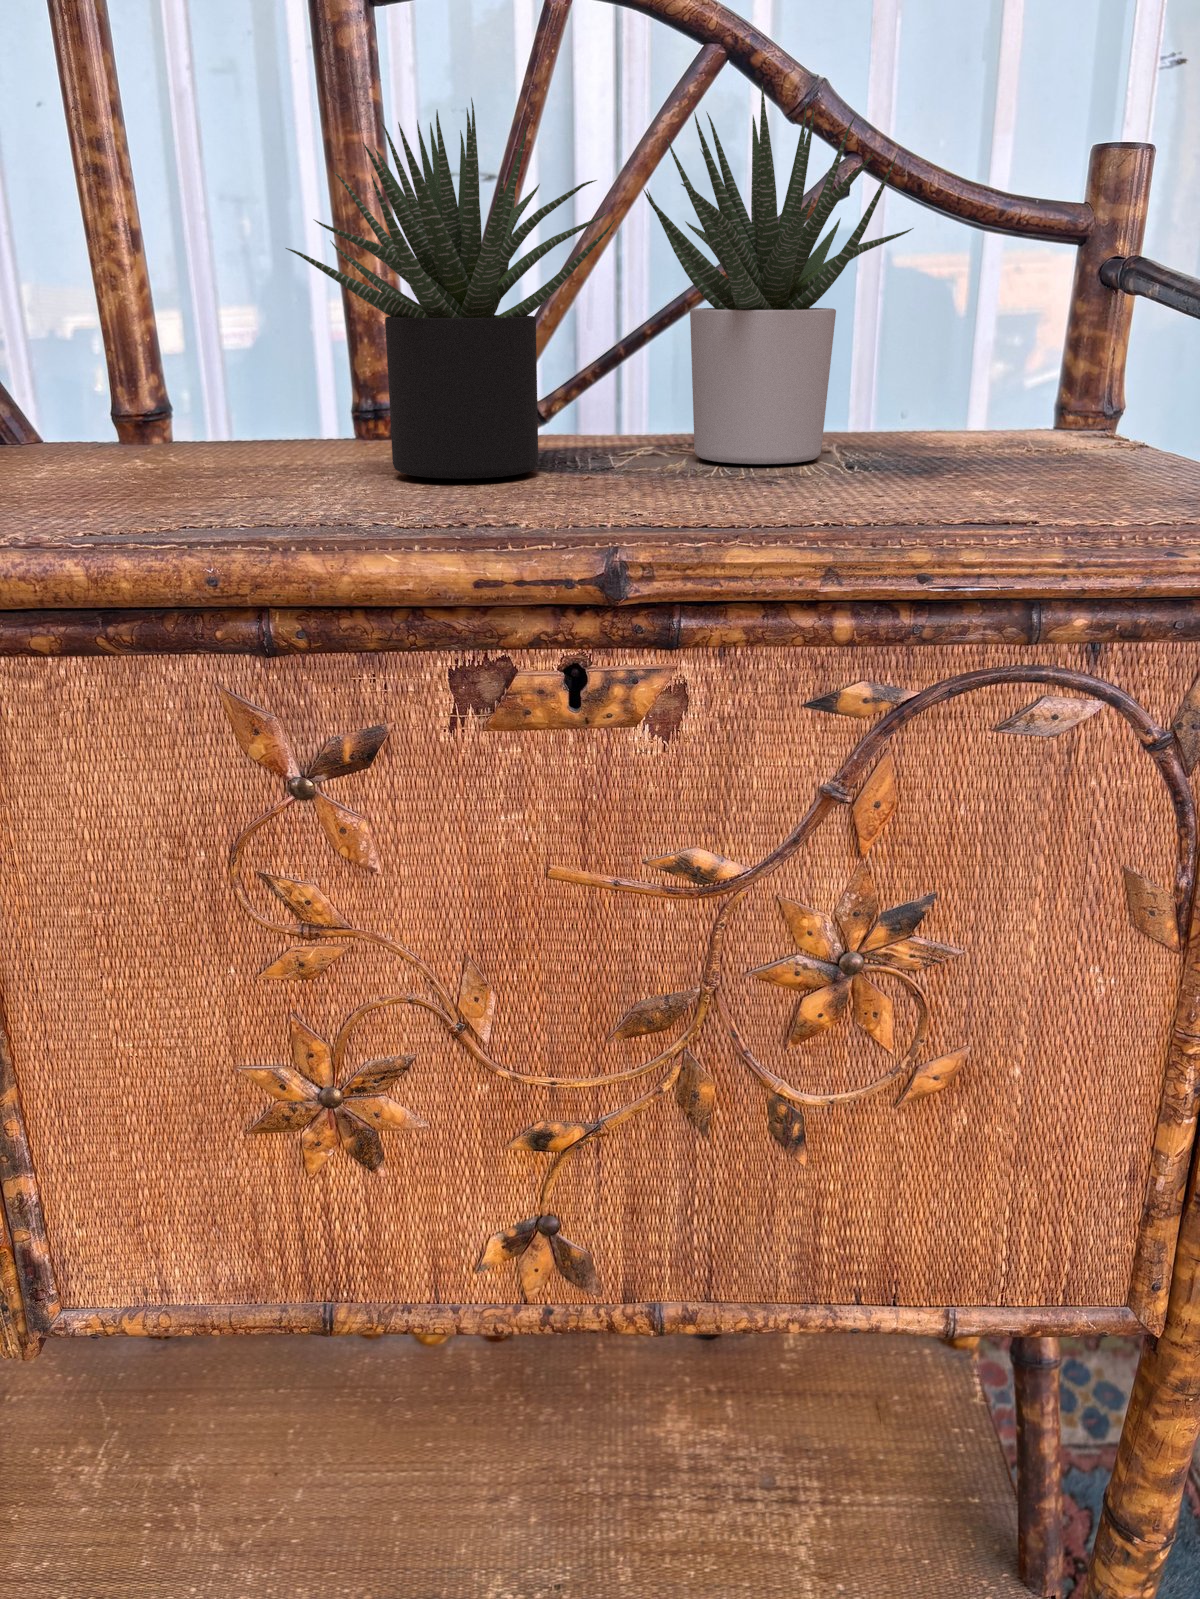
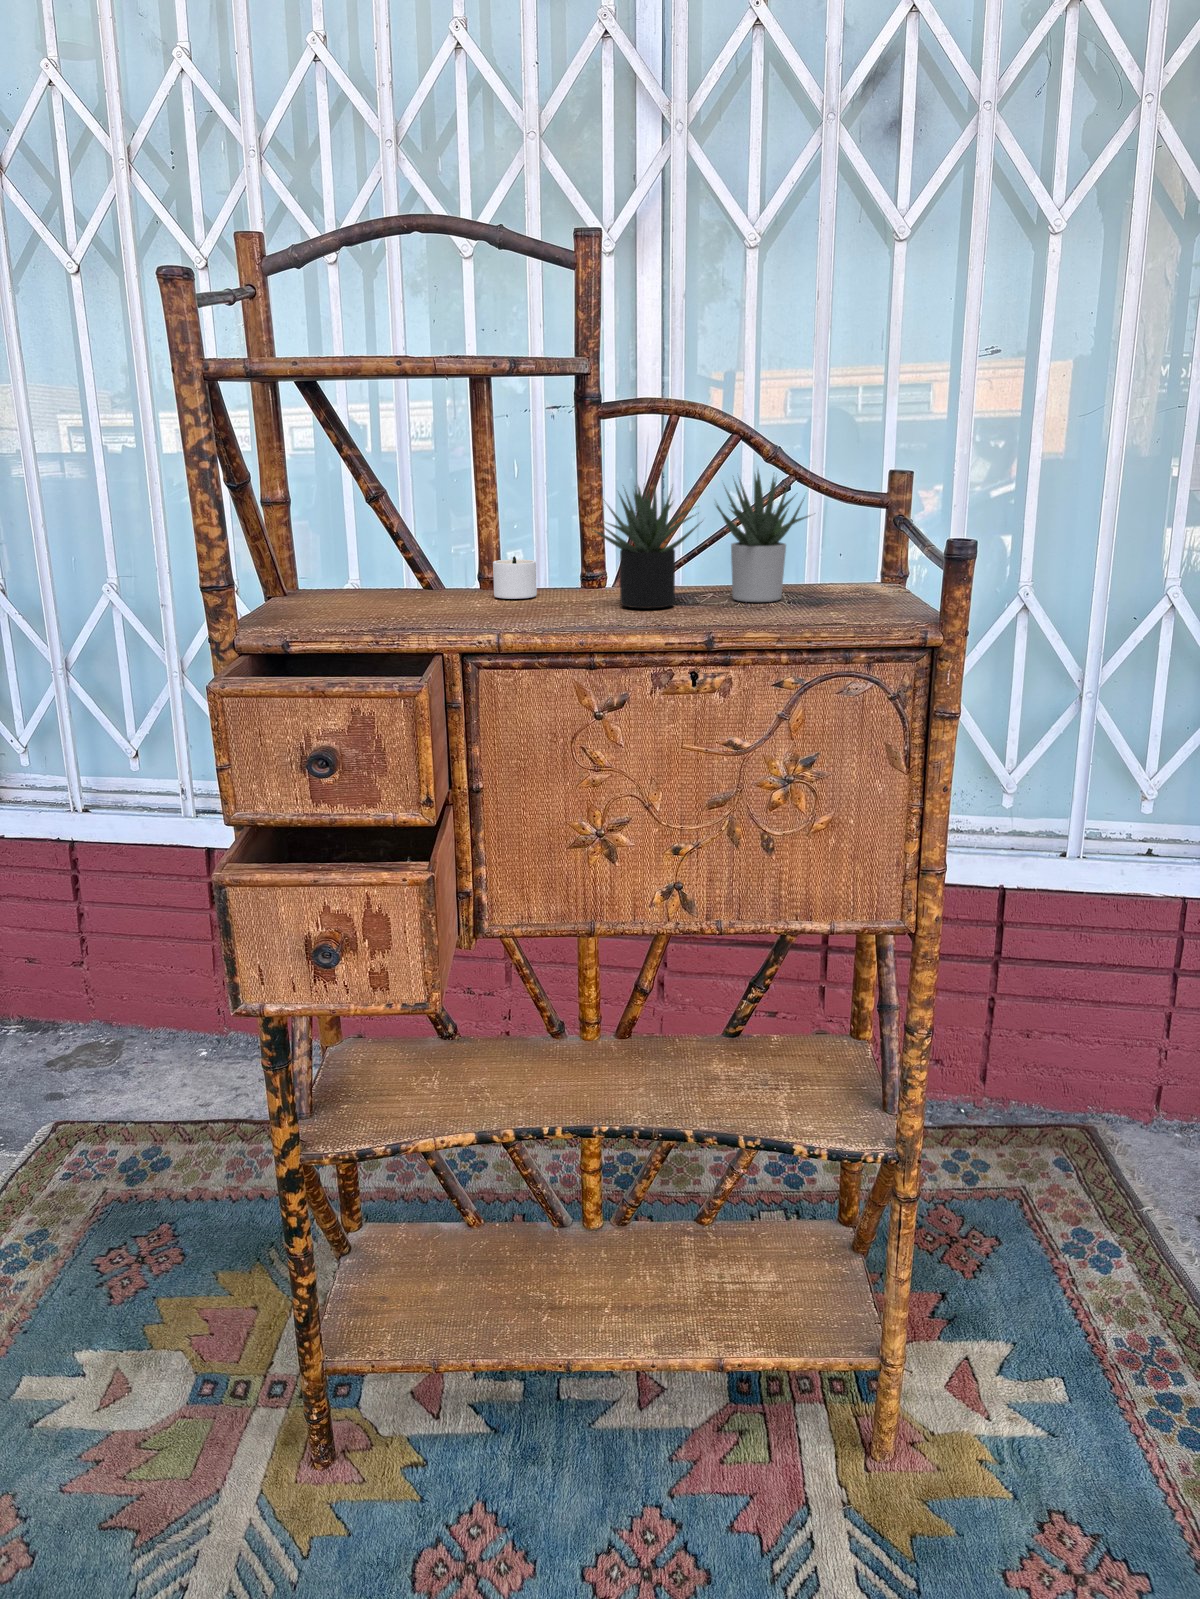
candle: none [89,347,264,455] -> present [493,556,537,599]

